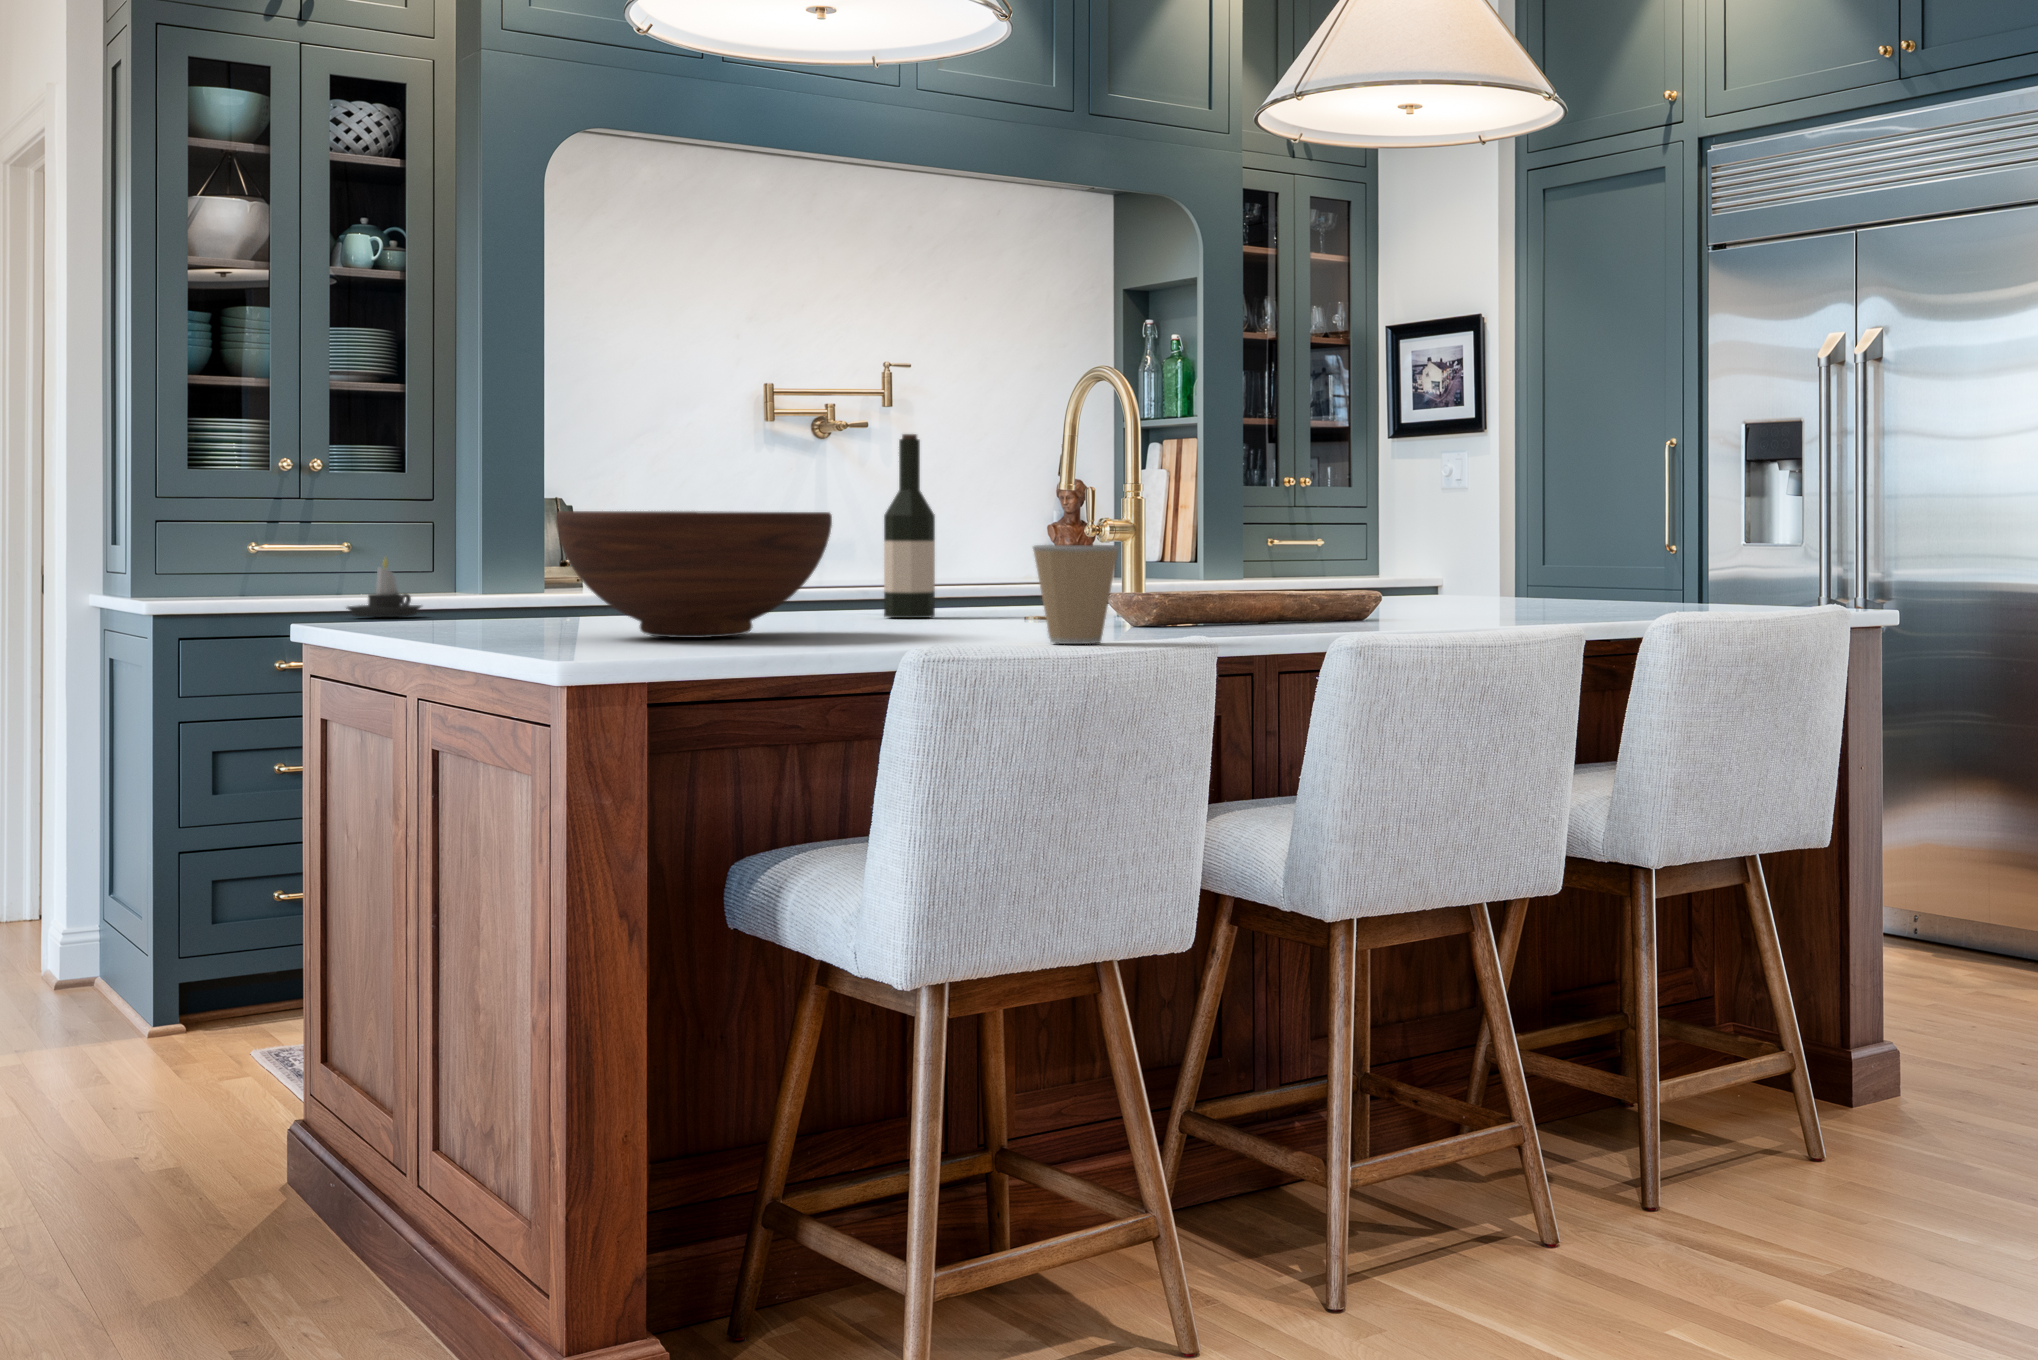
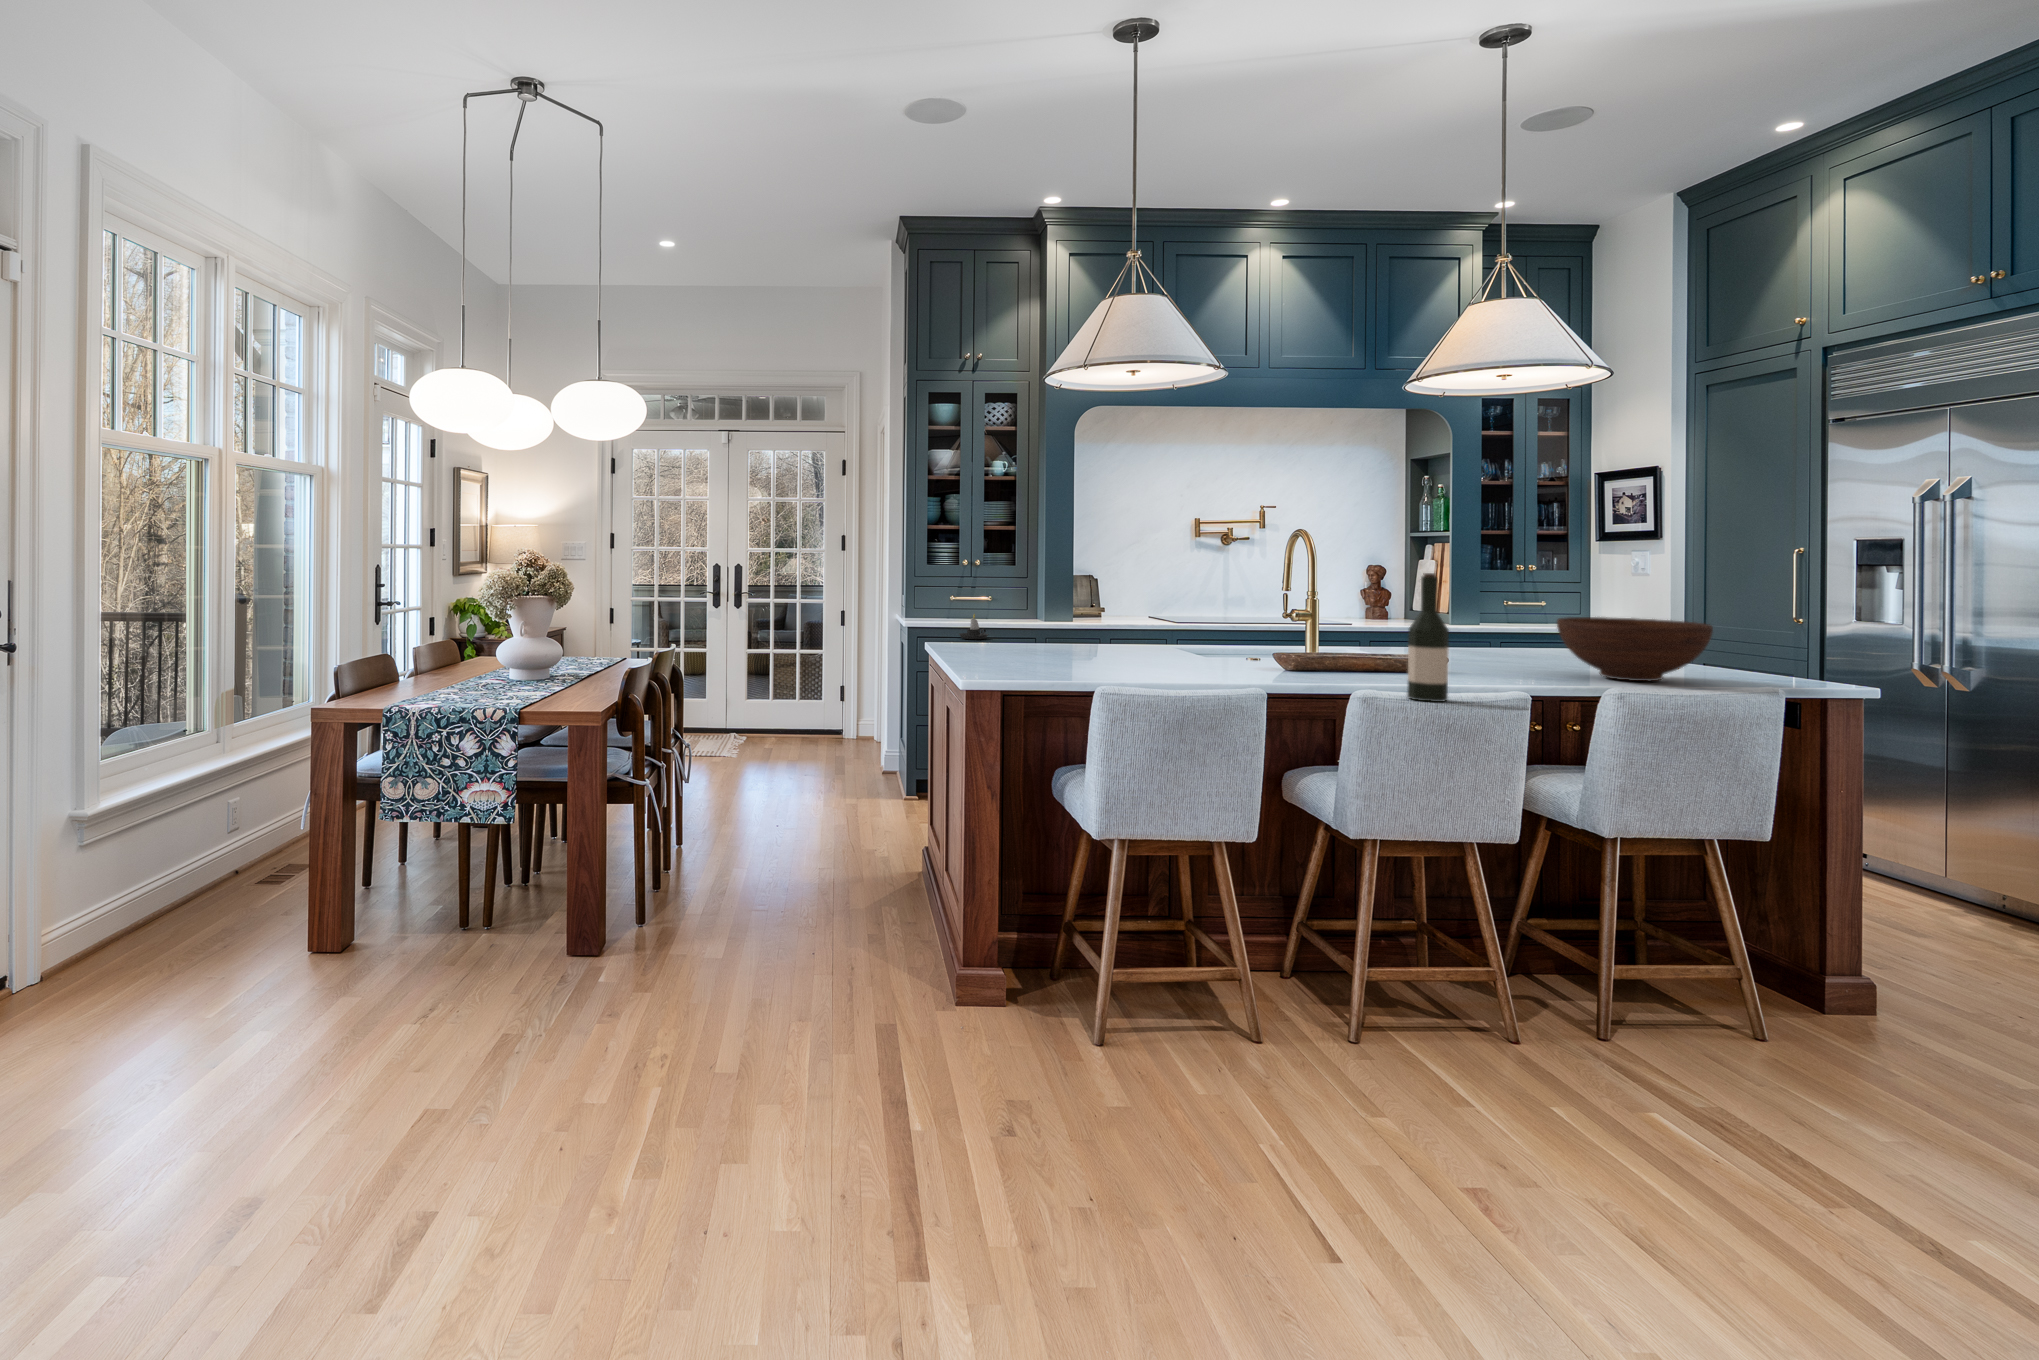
wine bottle: present [884,434,935,618] -> present [1407,573,1449,702]
fruit bowl: present [556,511,832,638] -> present [1557,617,1713,681]
coffee cup: present [1033,545,1119,644] -> none [1196,636,1241,685]

